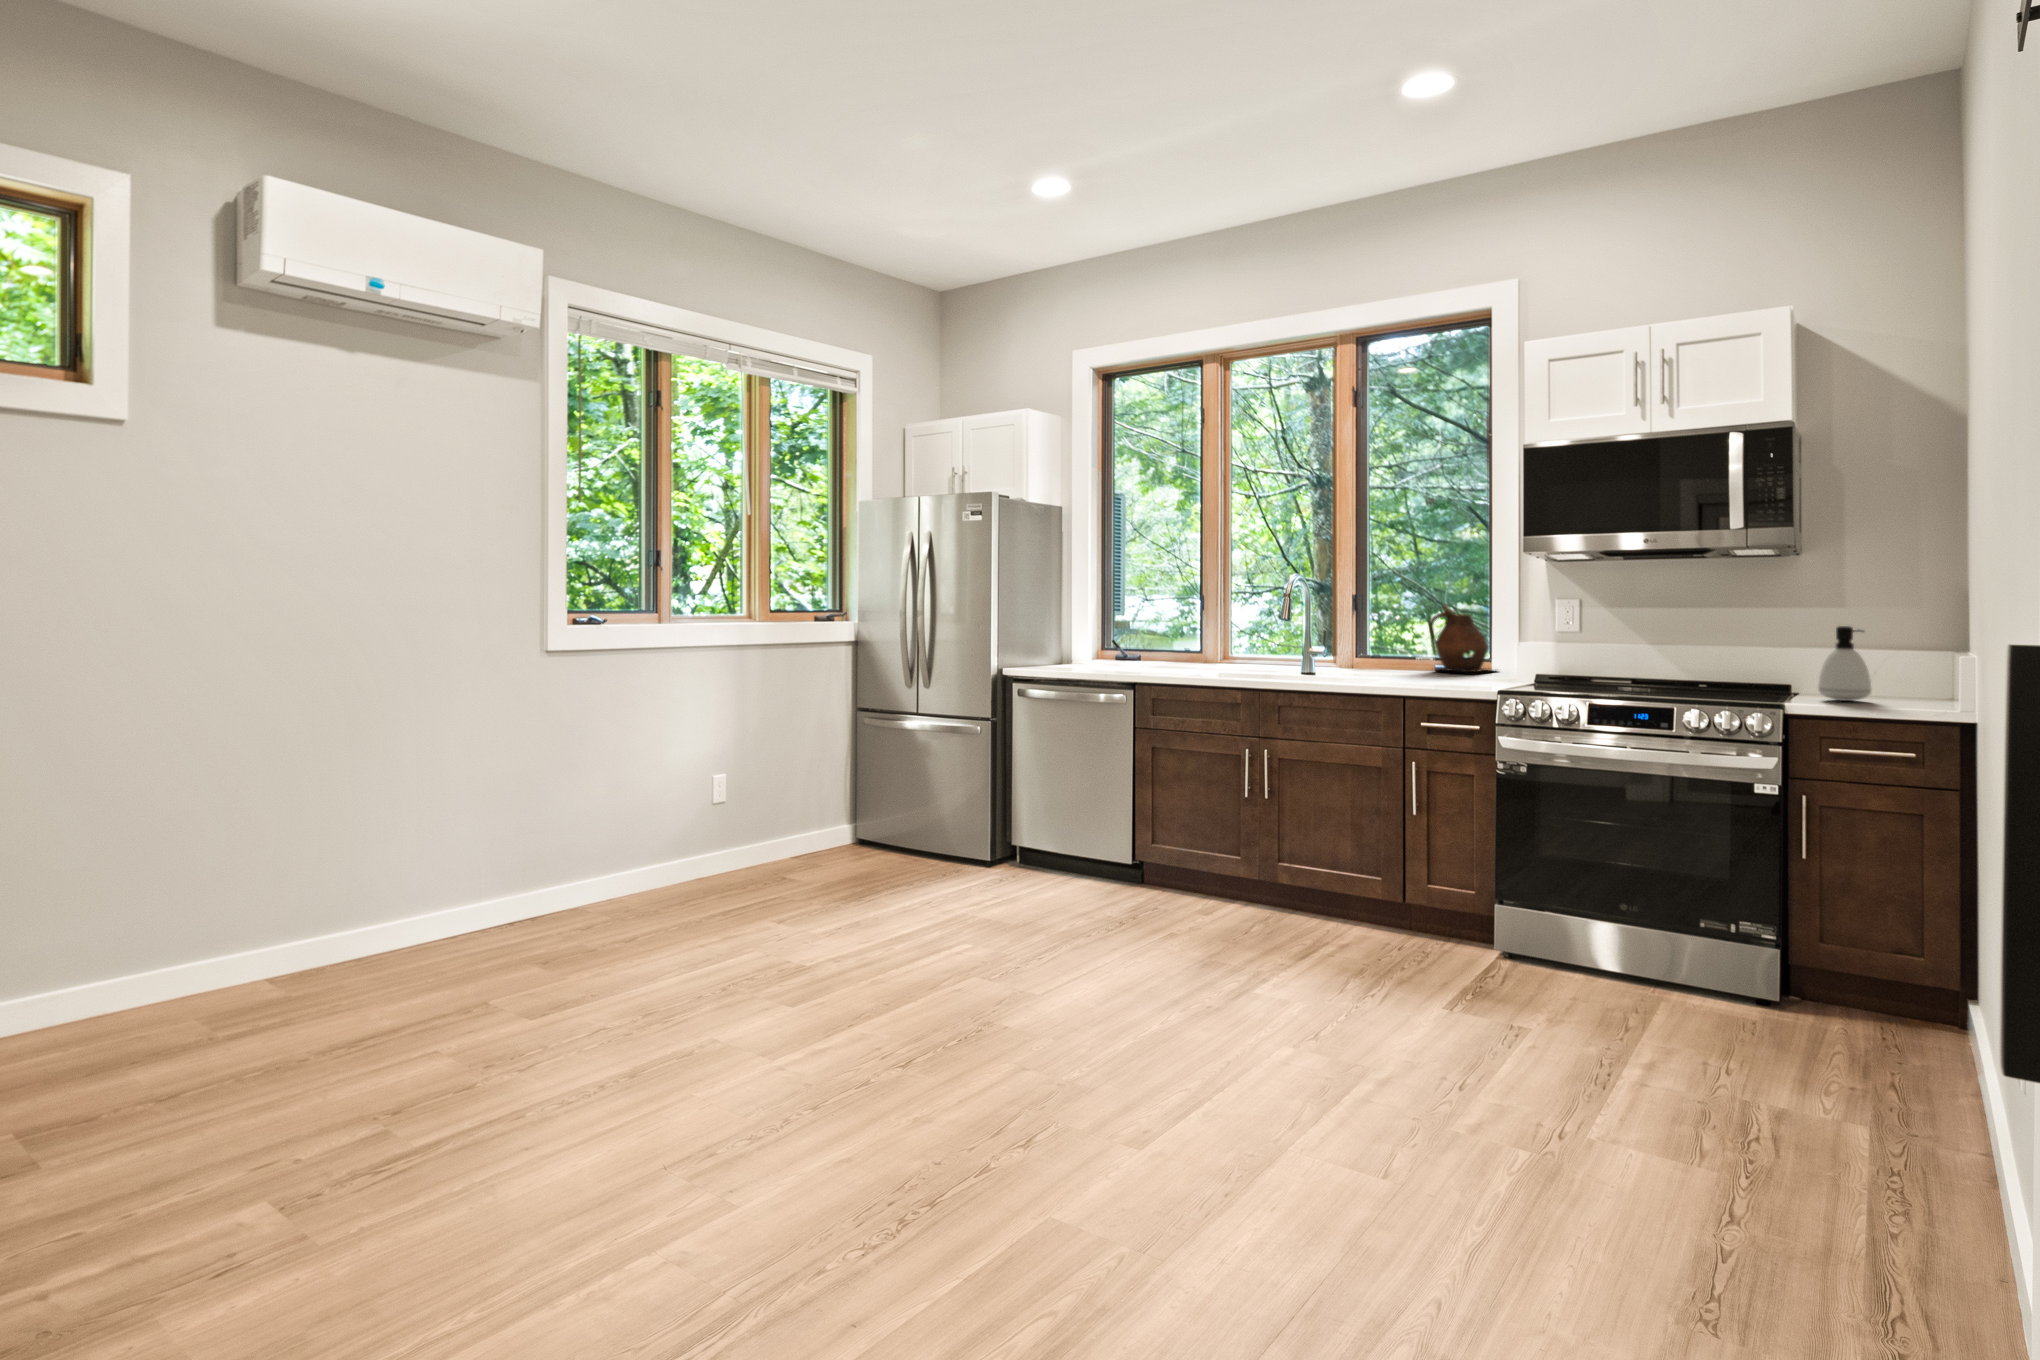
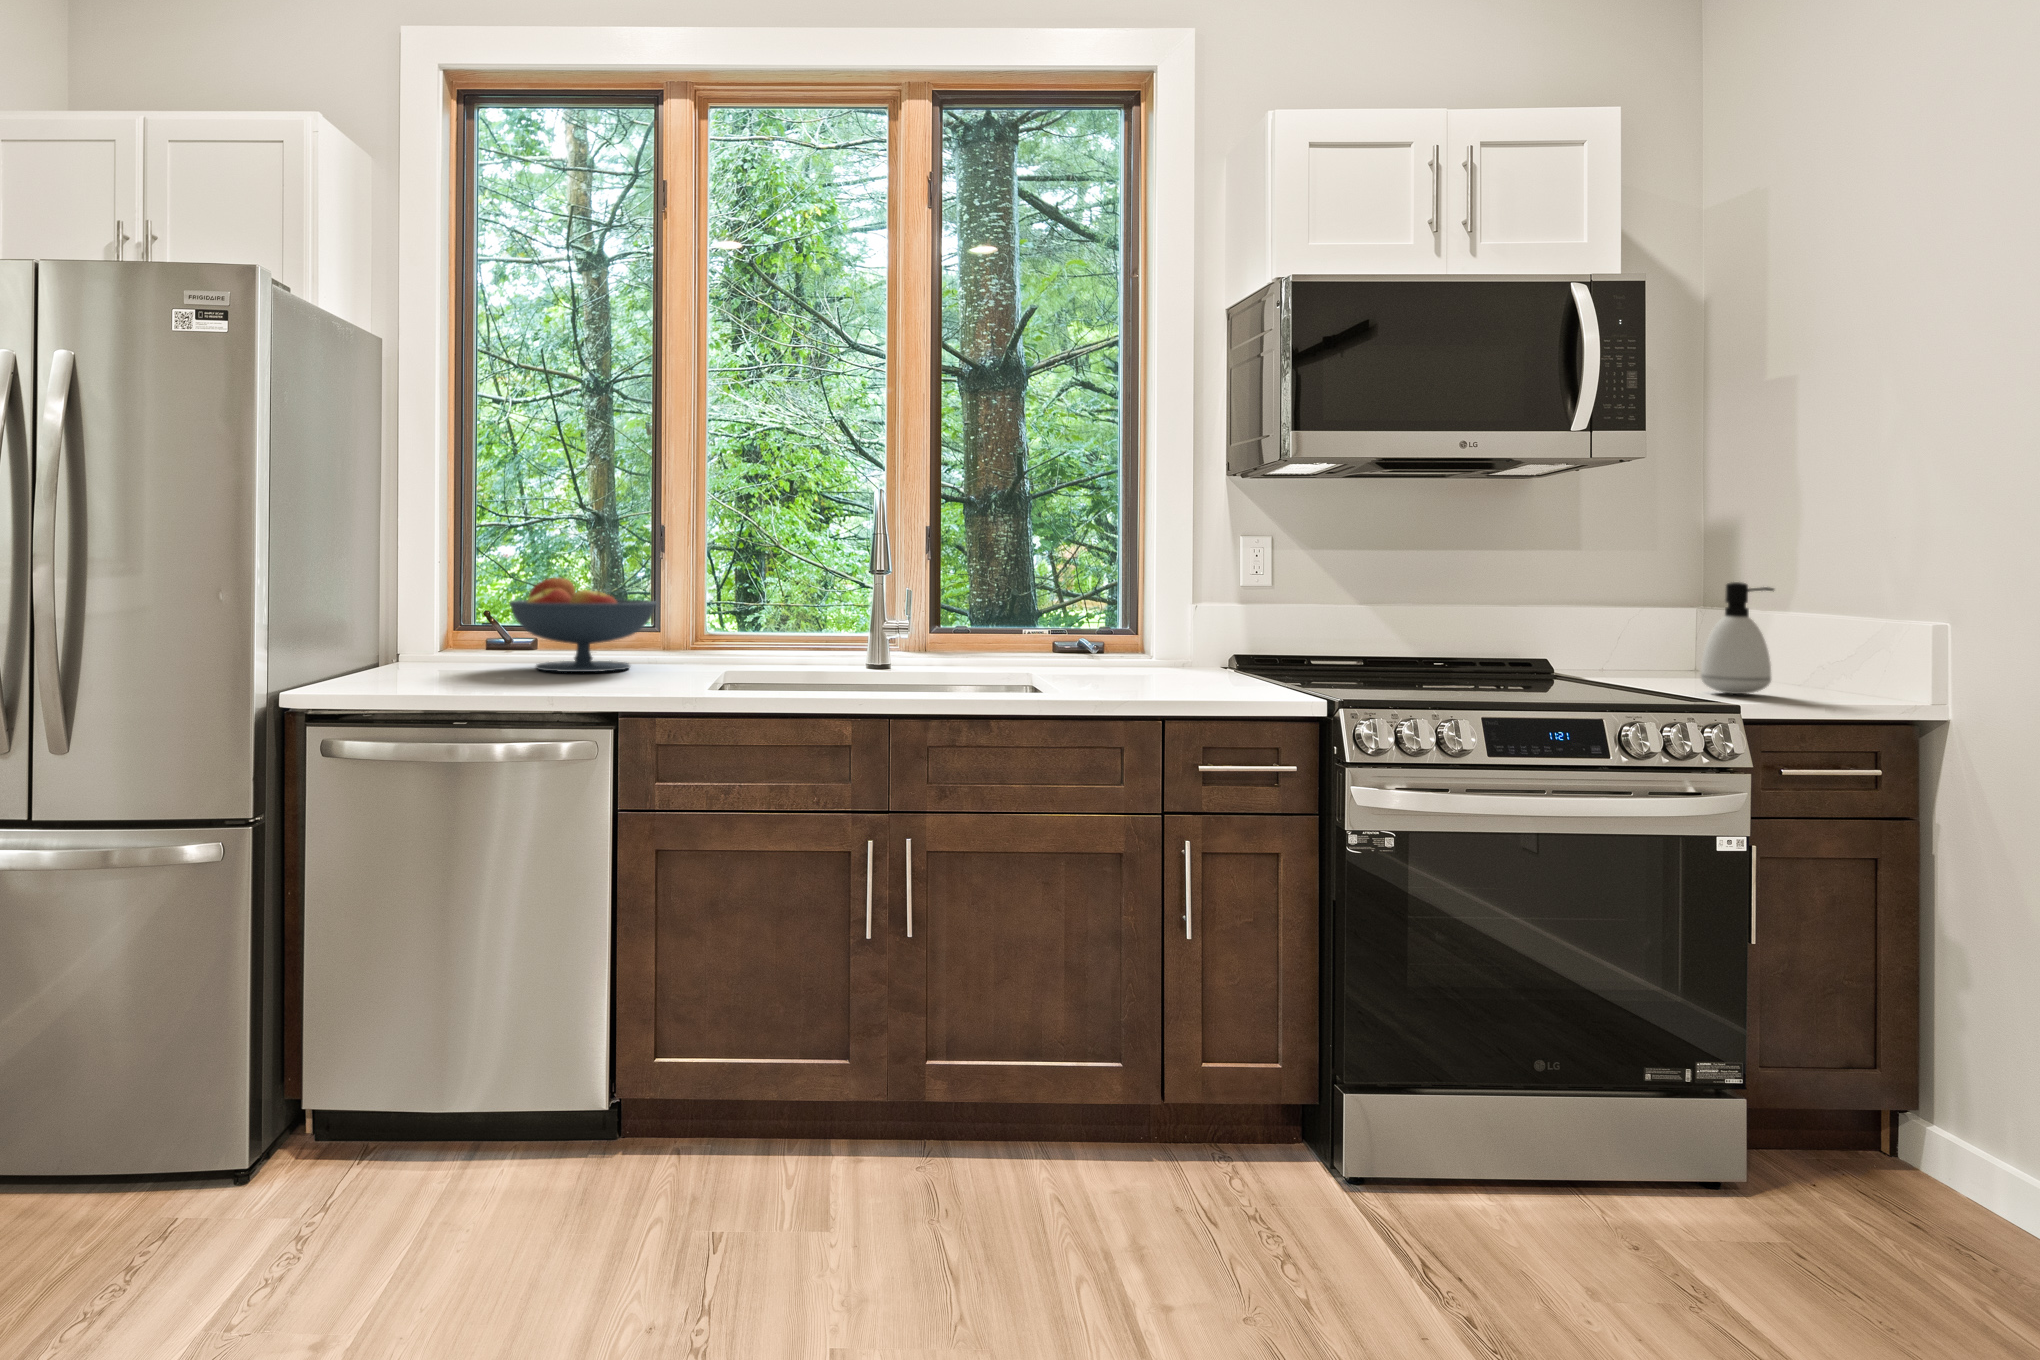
ceramic pitcher: present [1429,607,1493,672] -> none [1080,556,1173,669]
fruit bowl: none [1116,618,1190,664] -> present [509,578,657,672]

